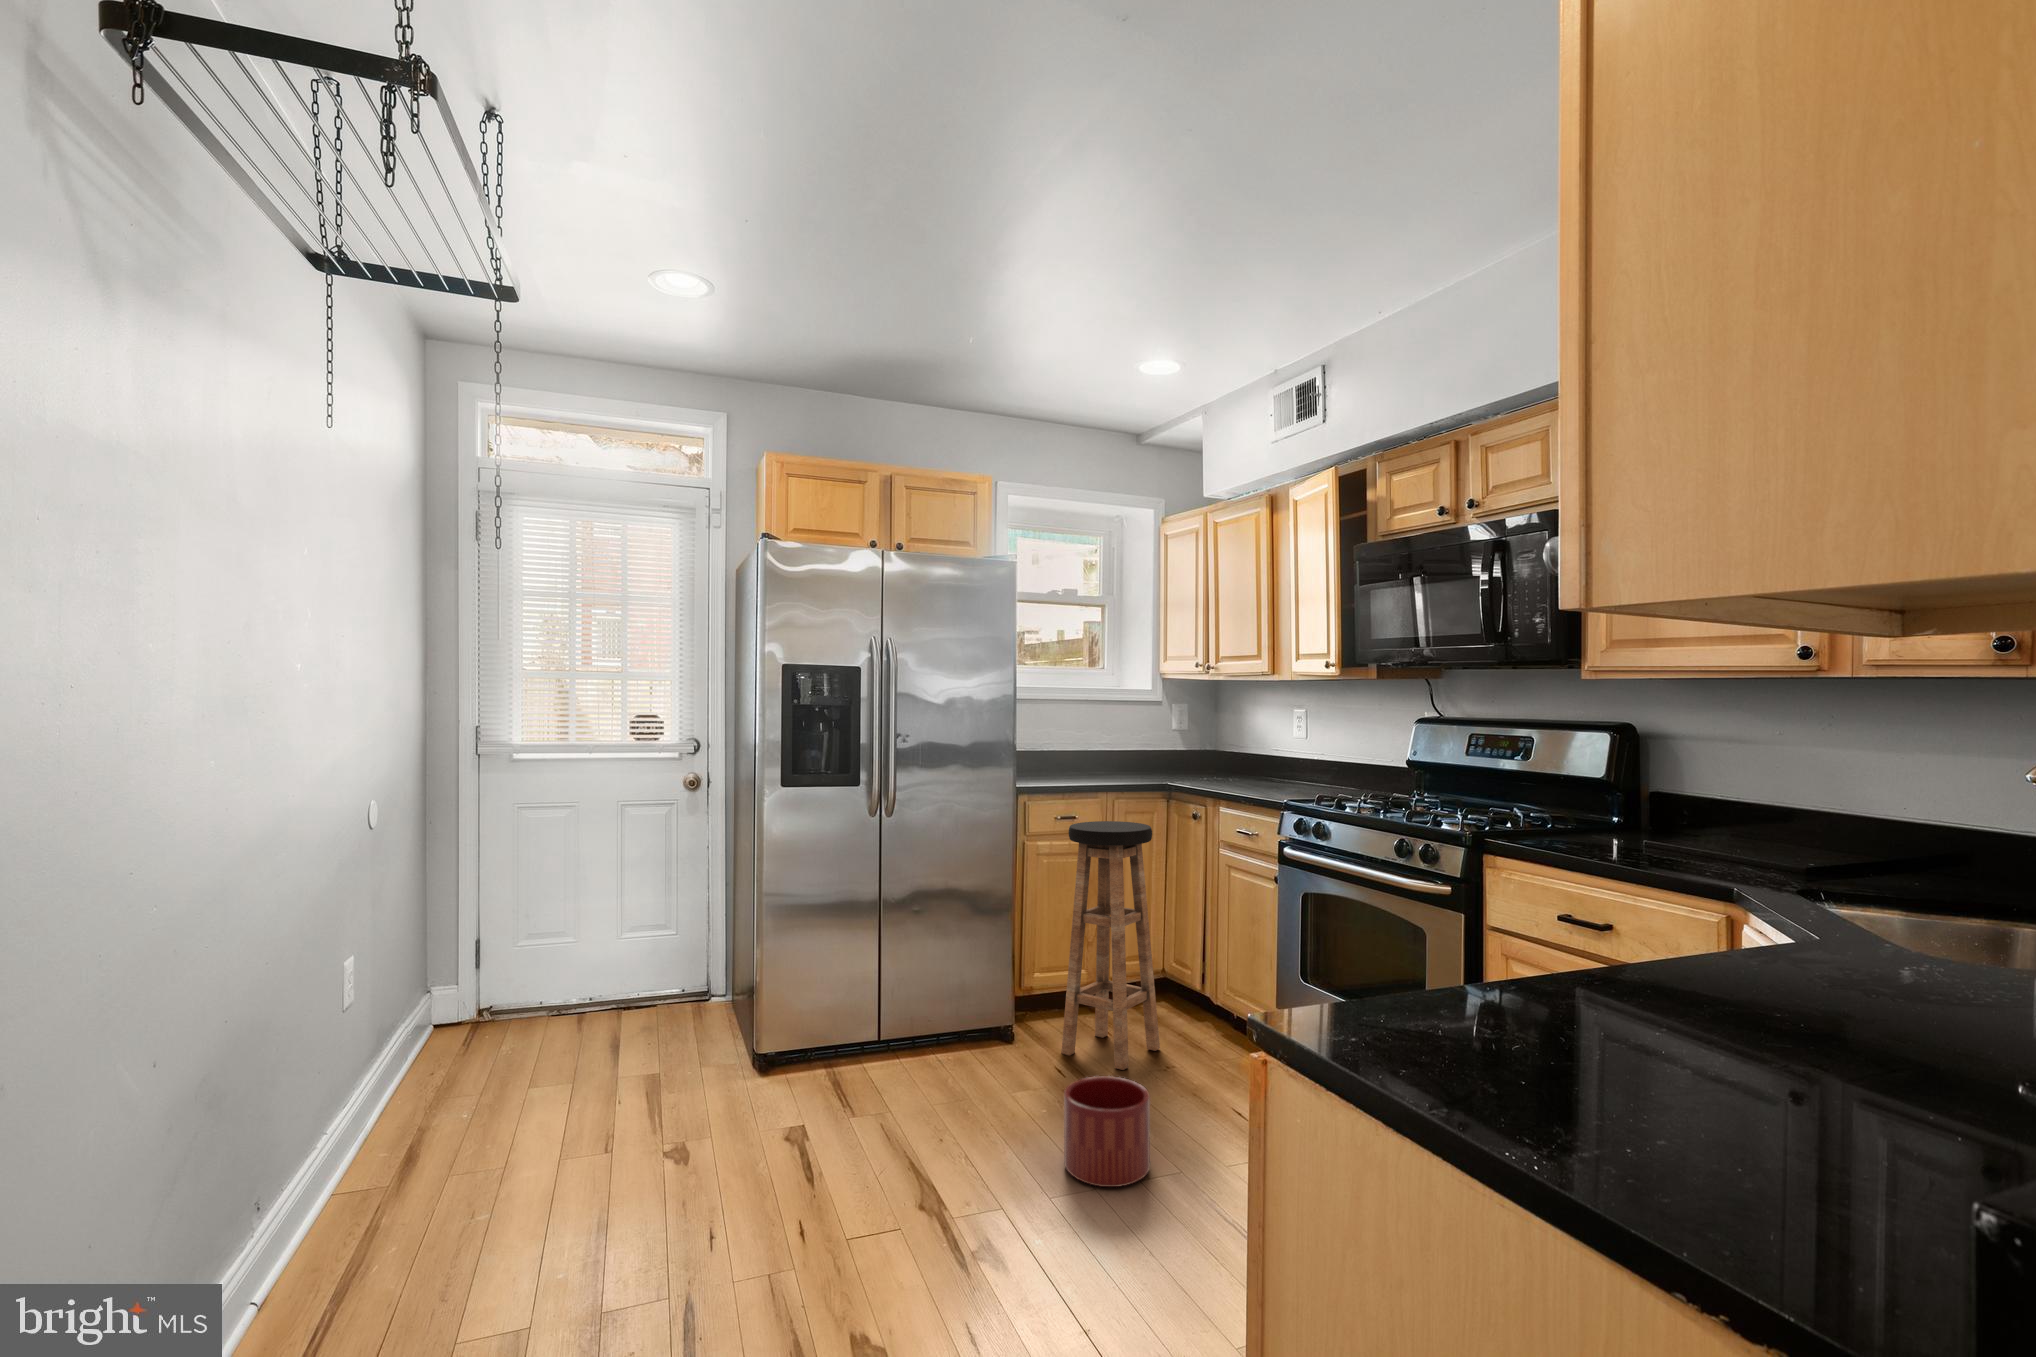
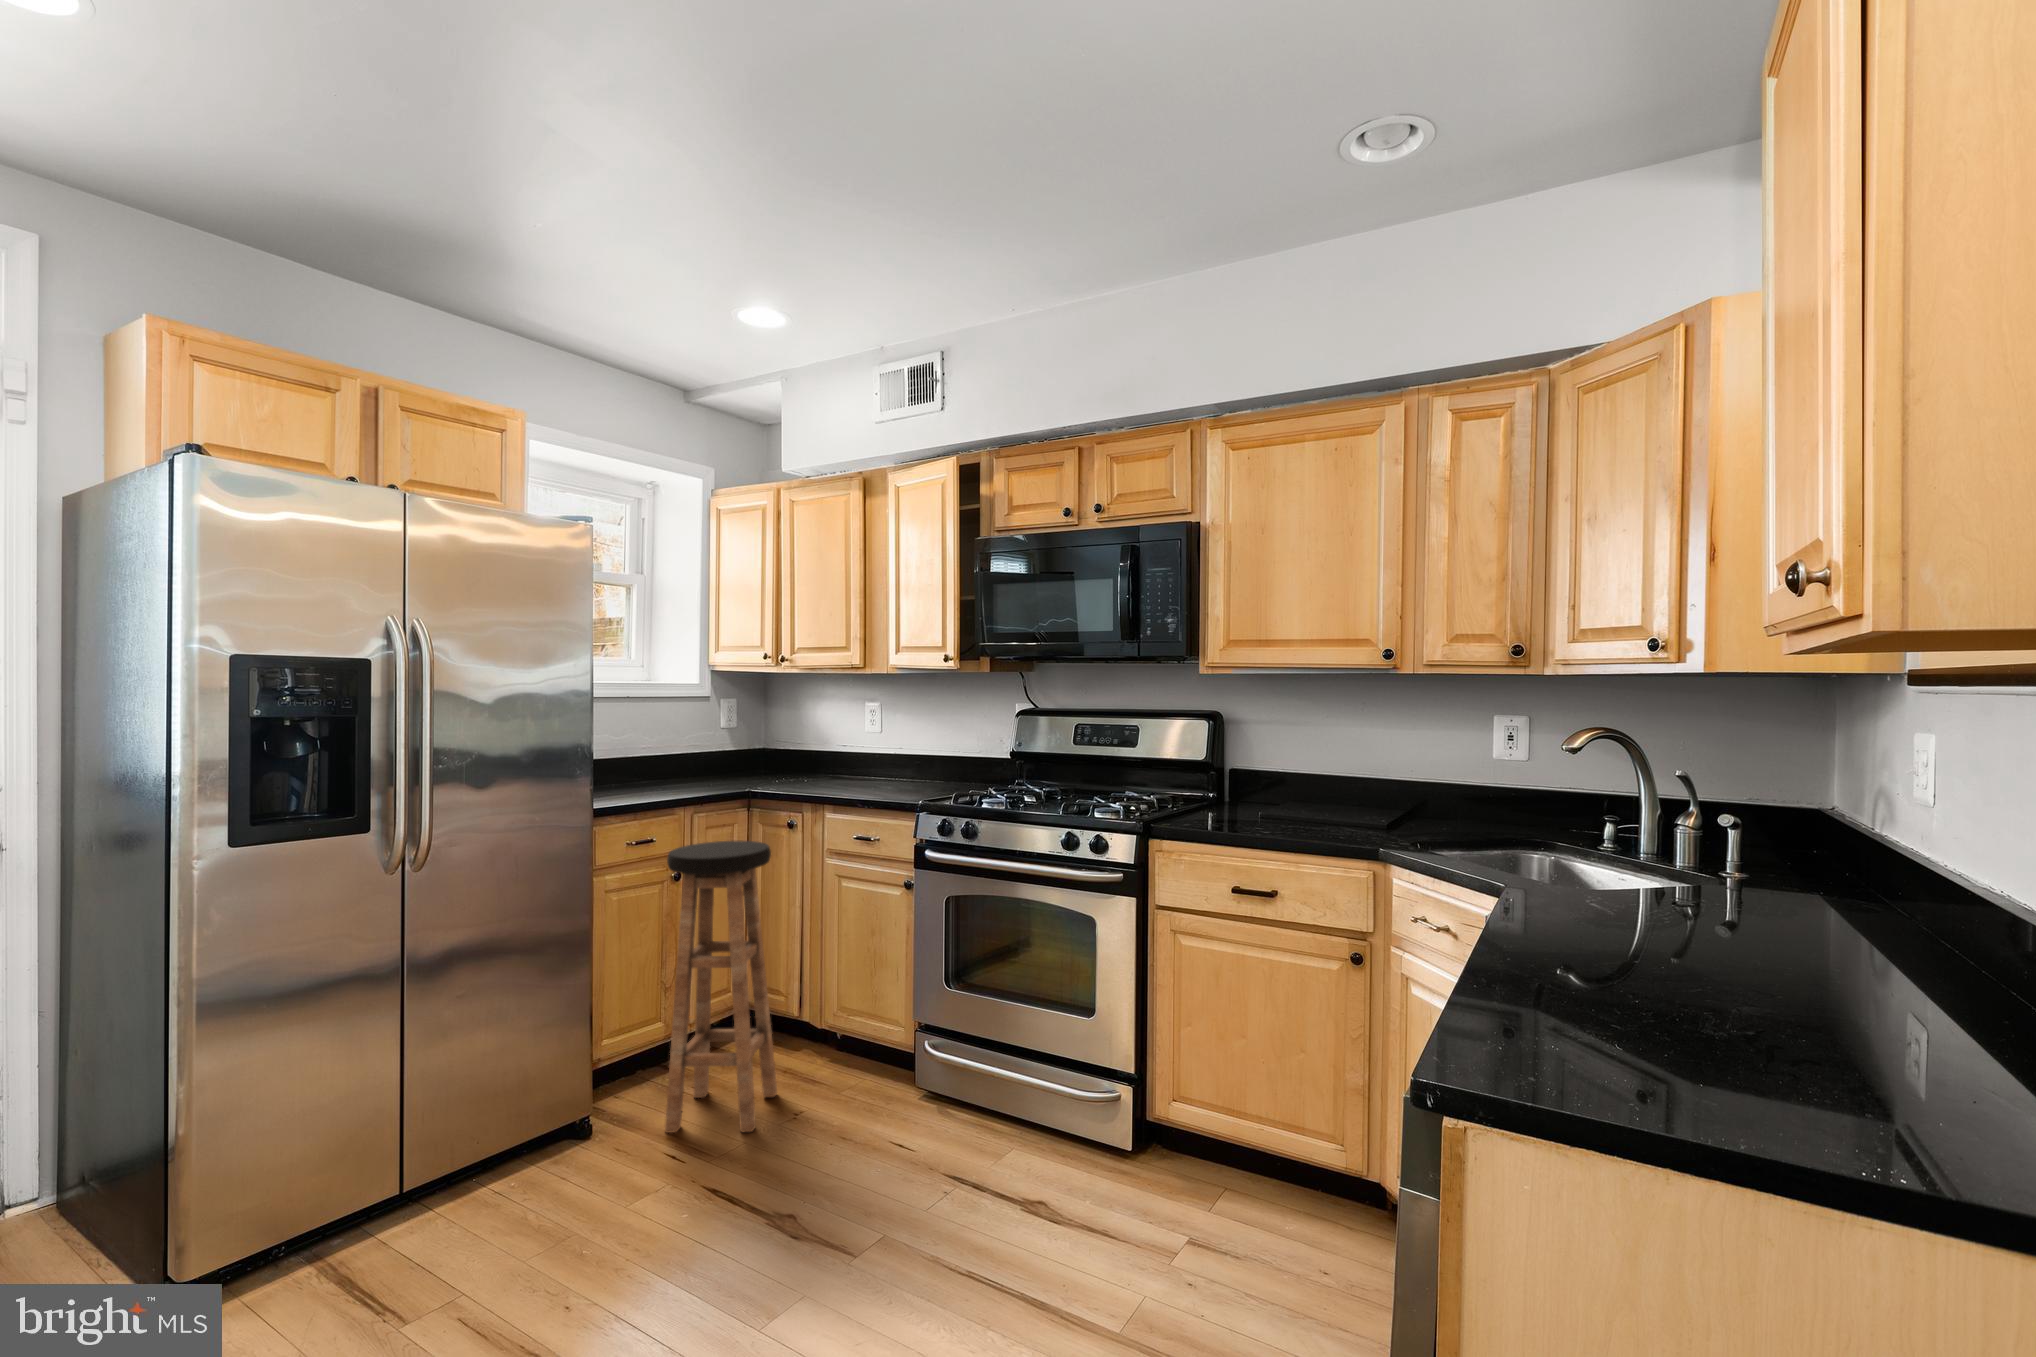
planter: present [1064,1076,1150,1187] -> none [751,1151,858,1297]

